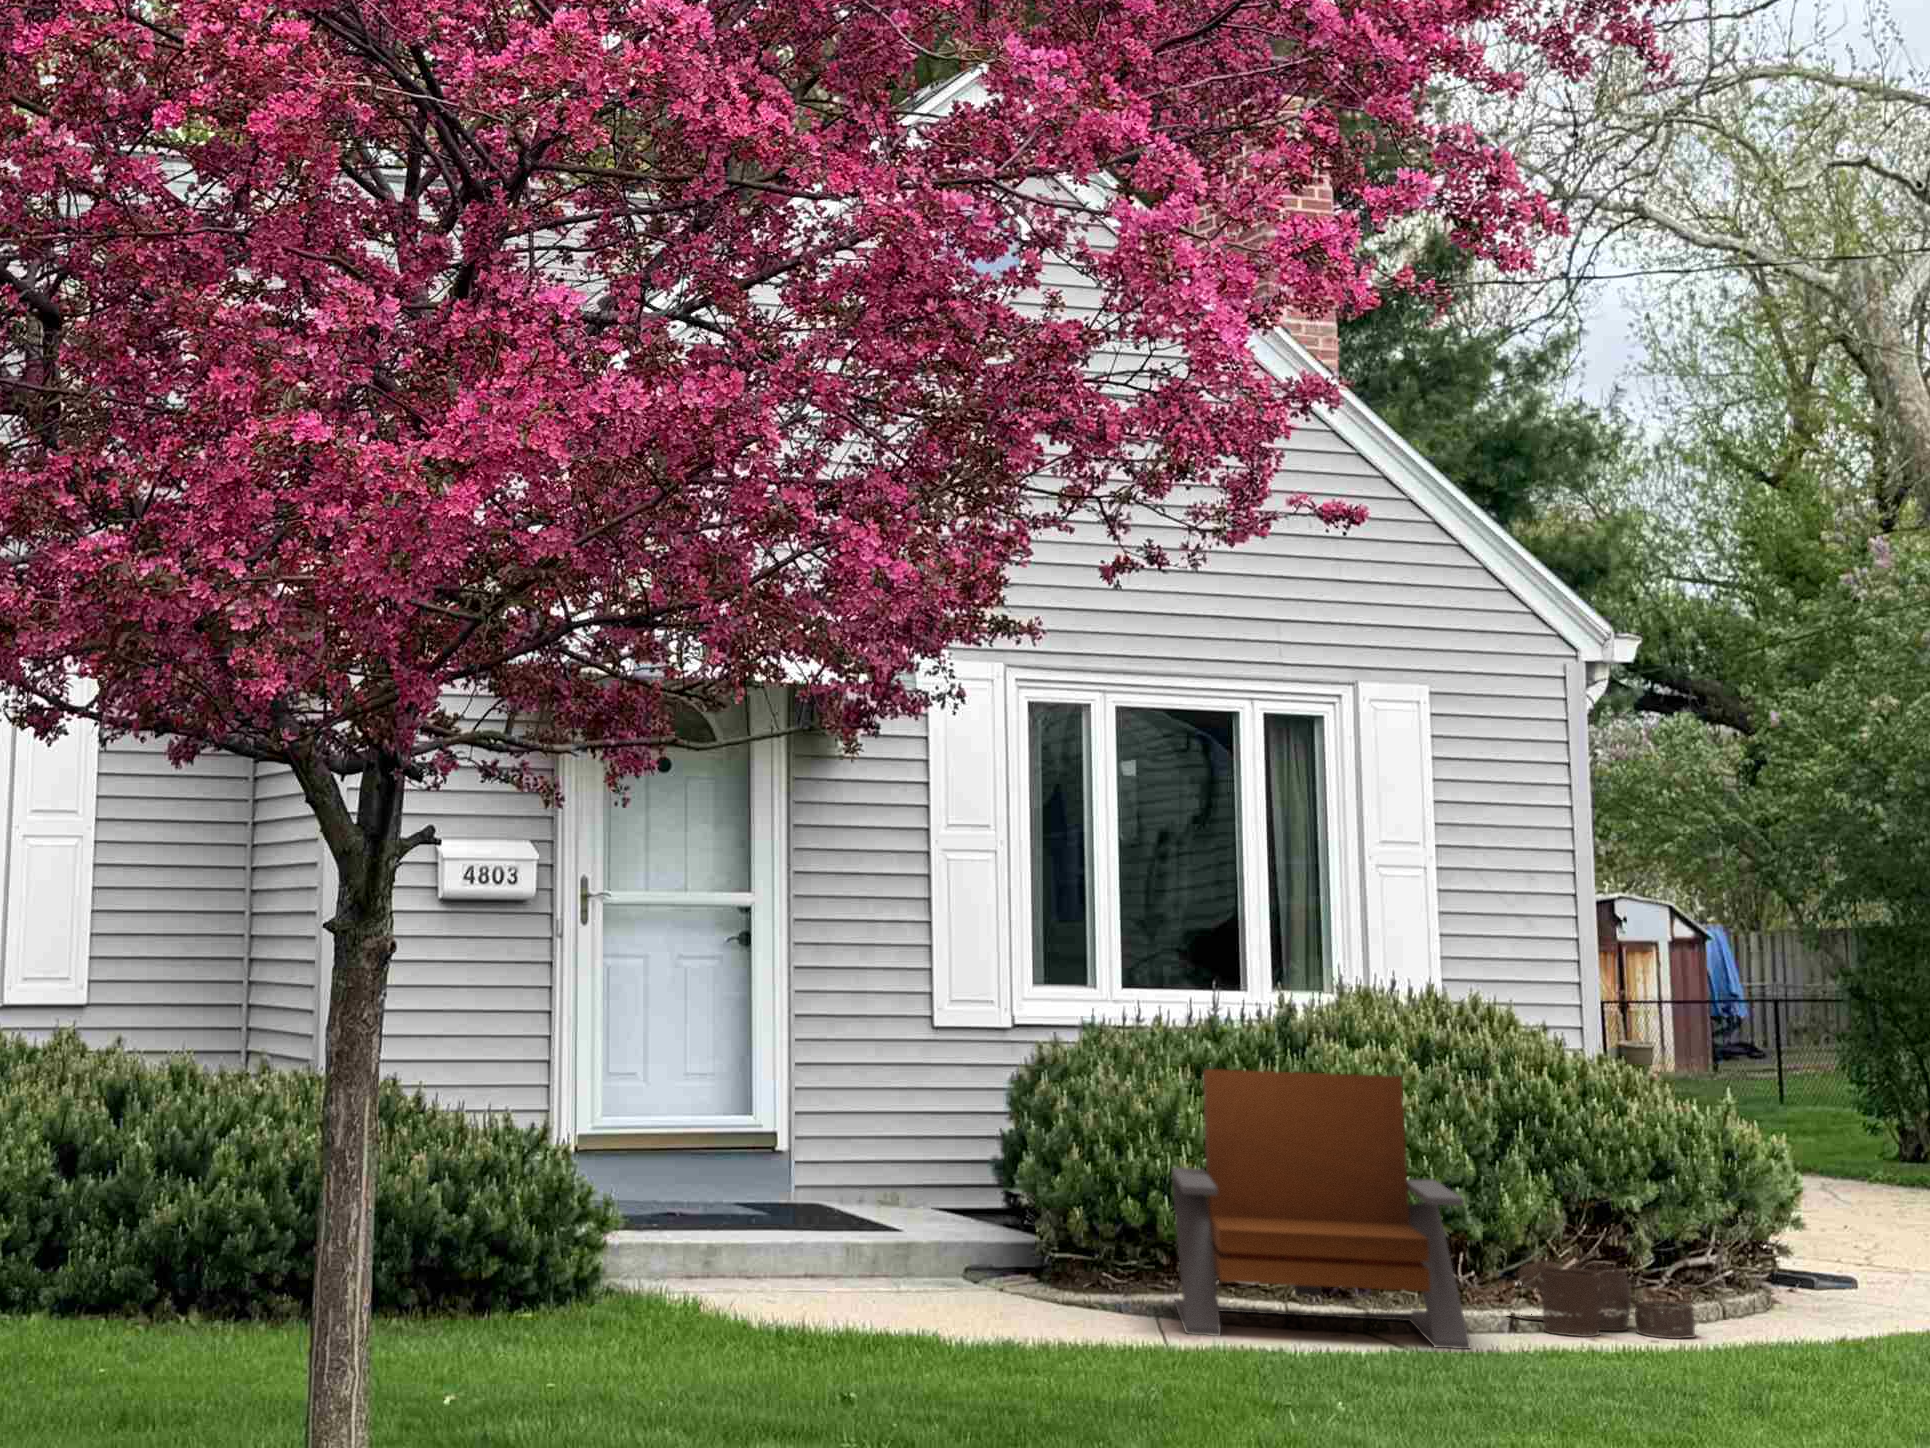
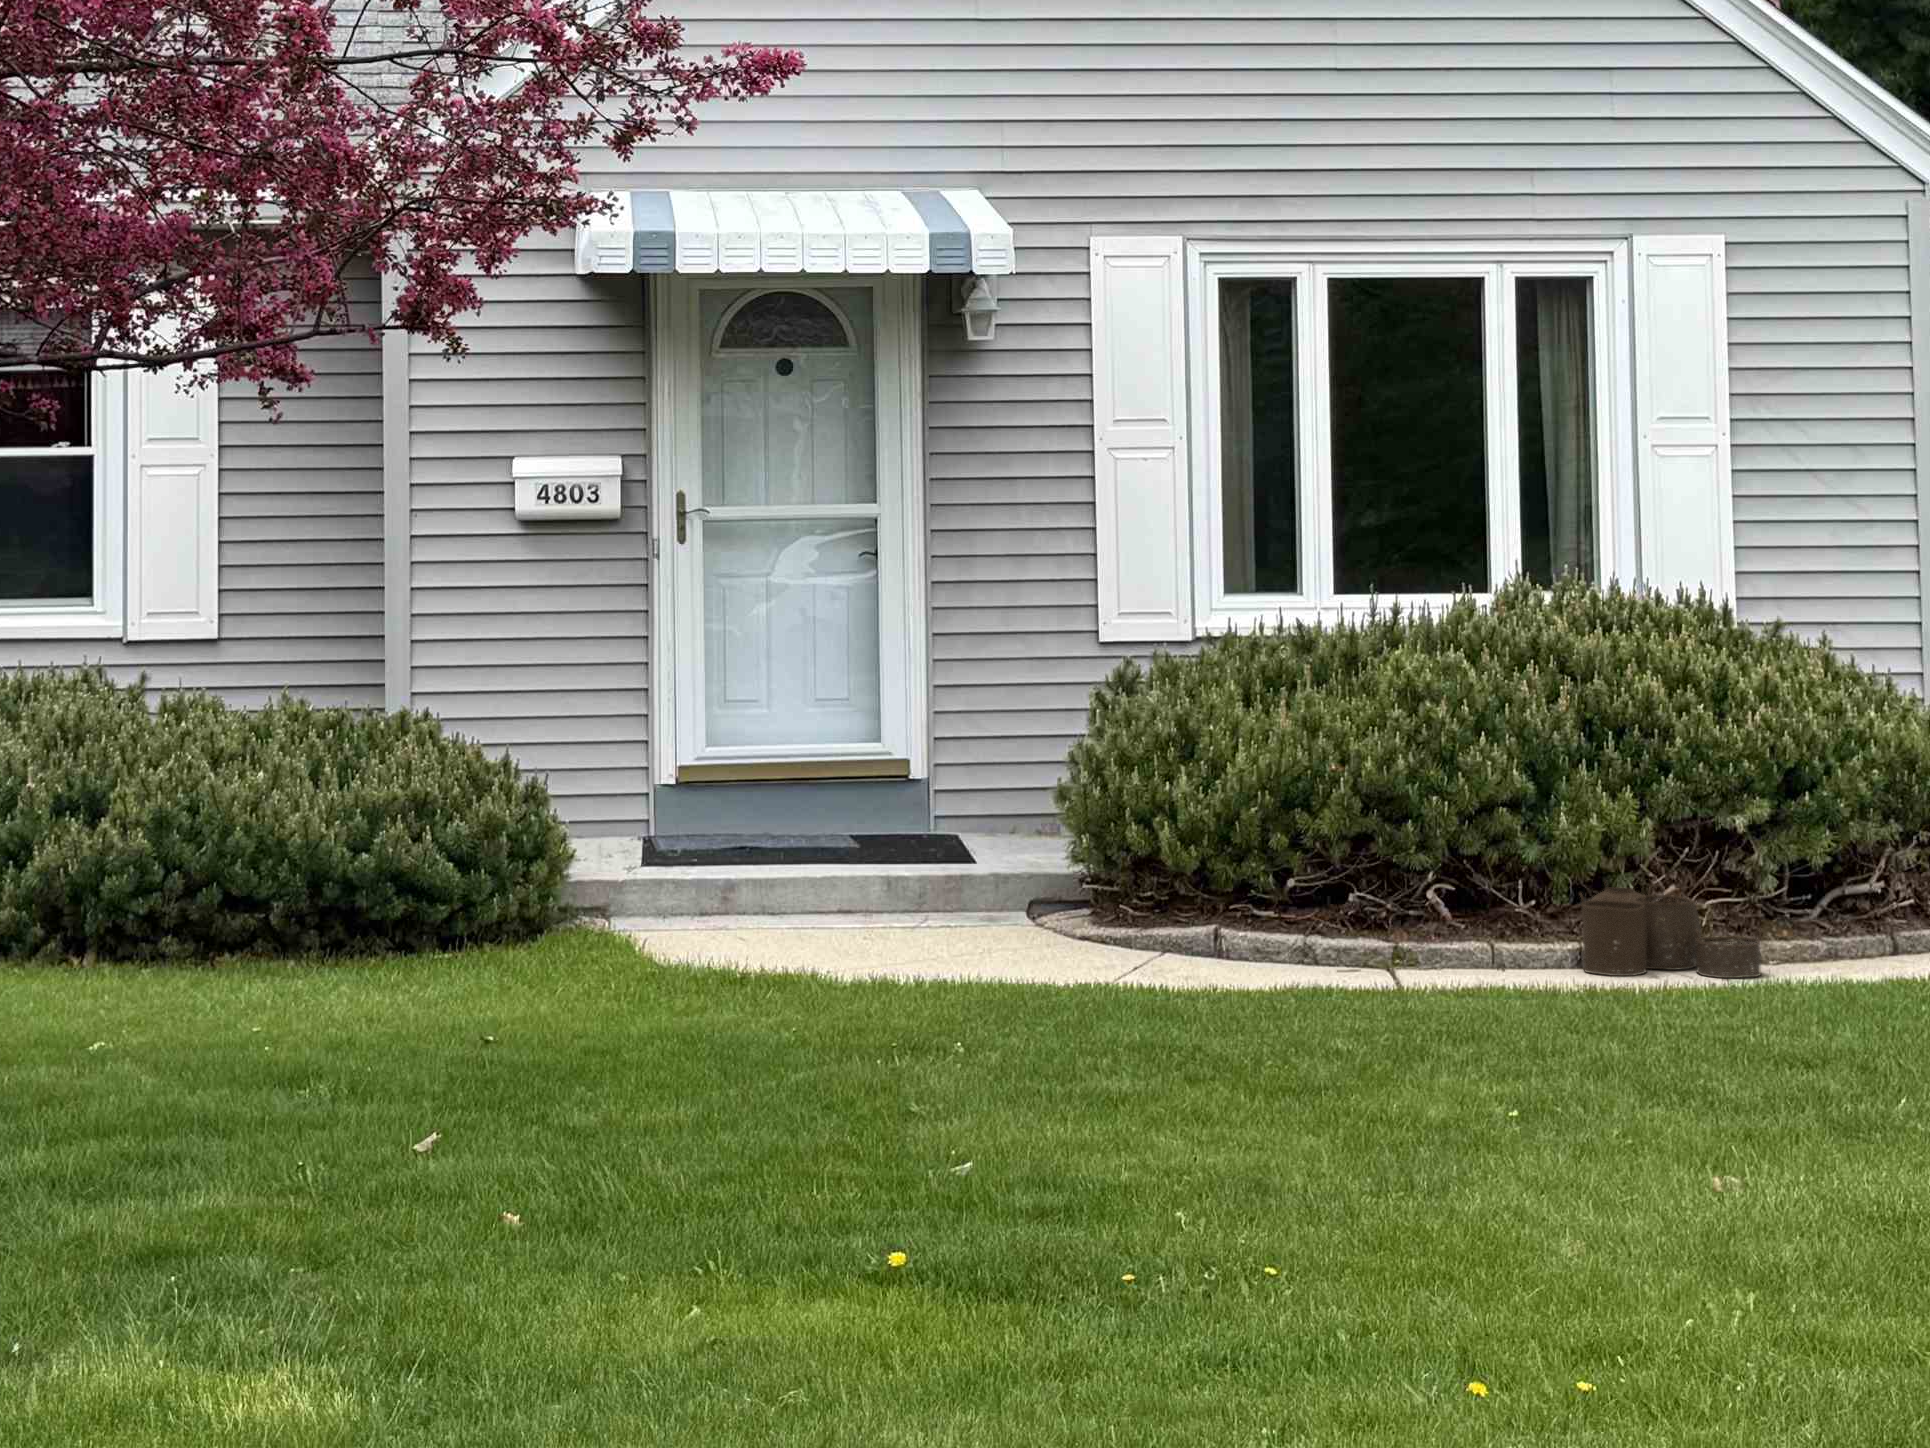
lounge chair: present [1172,1069,1470,1349] -> none [1138,686,1488,990]

